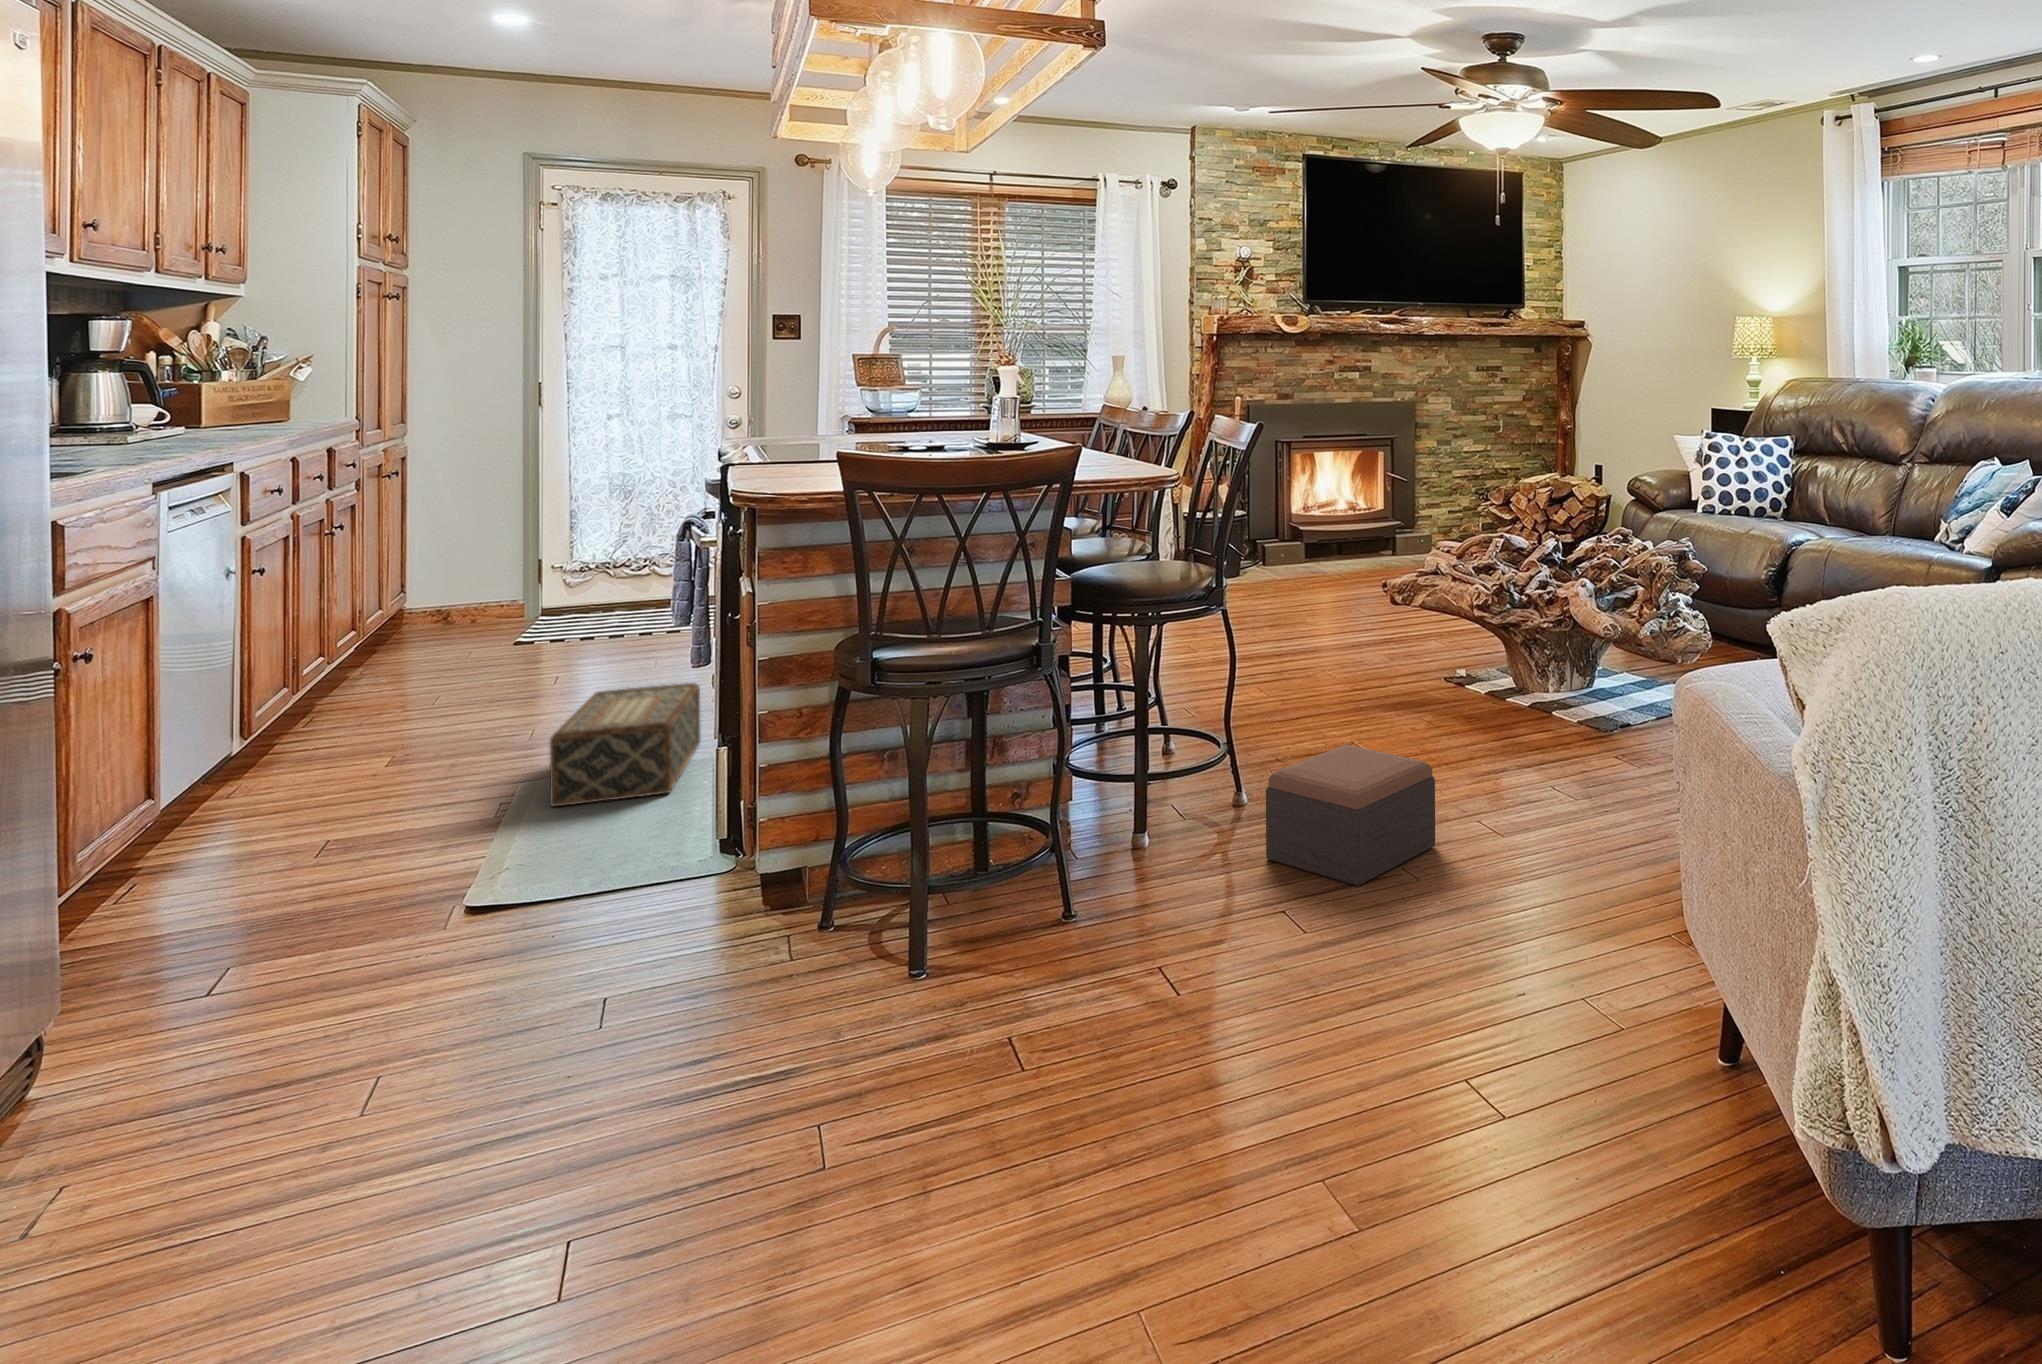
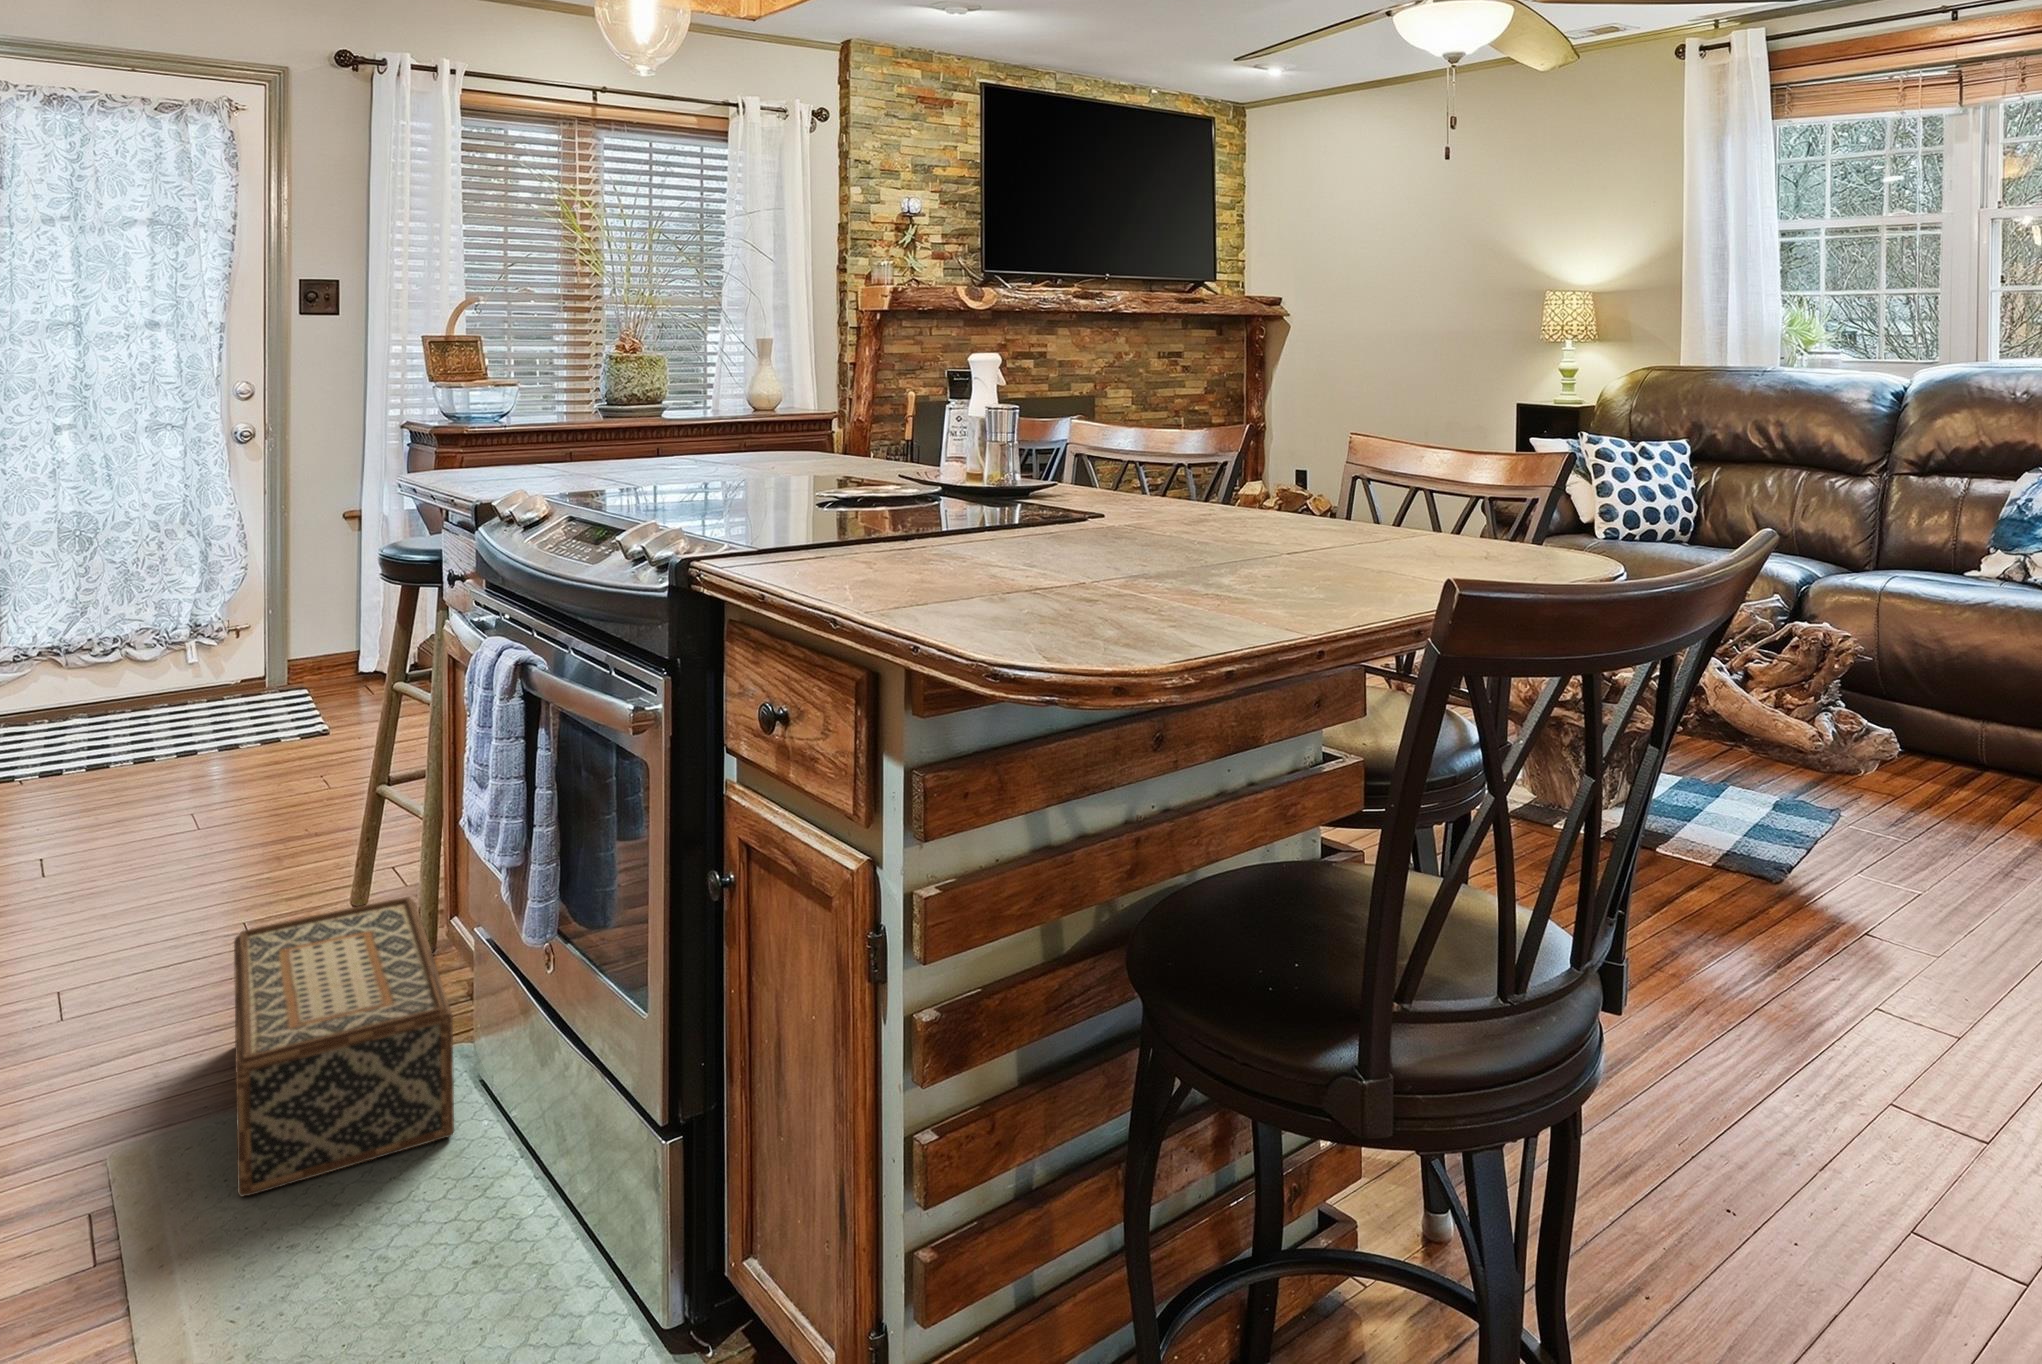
footstool: present [1266,745,1435,886] -> none [1703,988,1964,1291]

